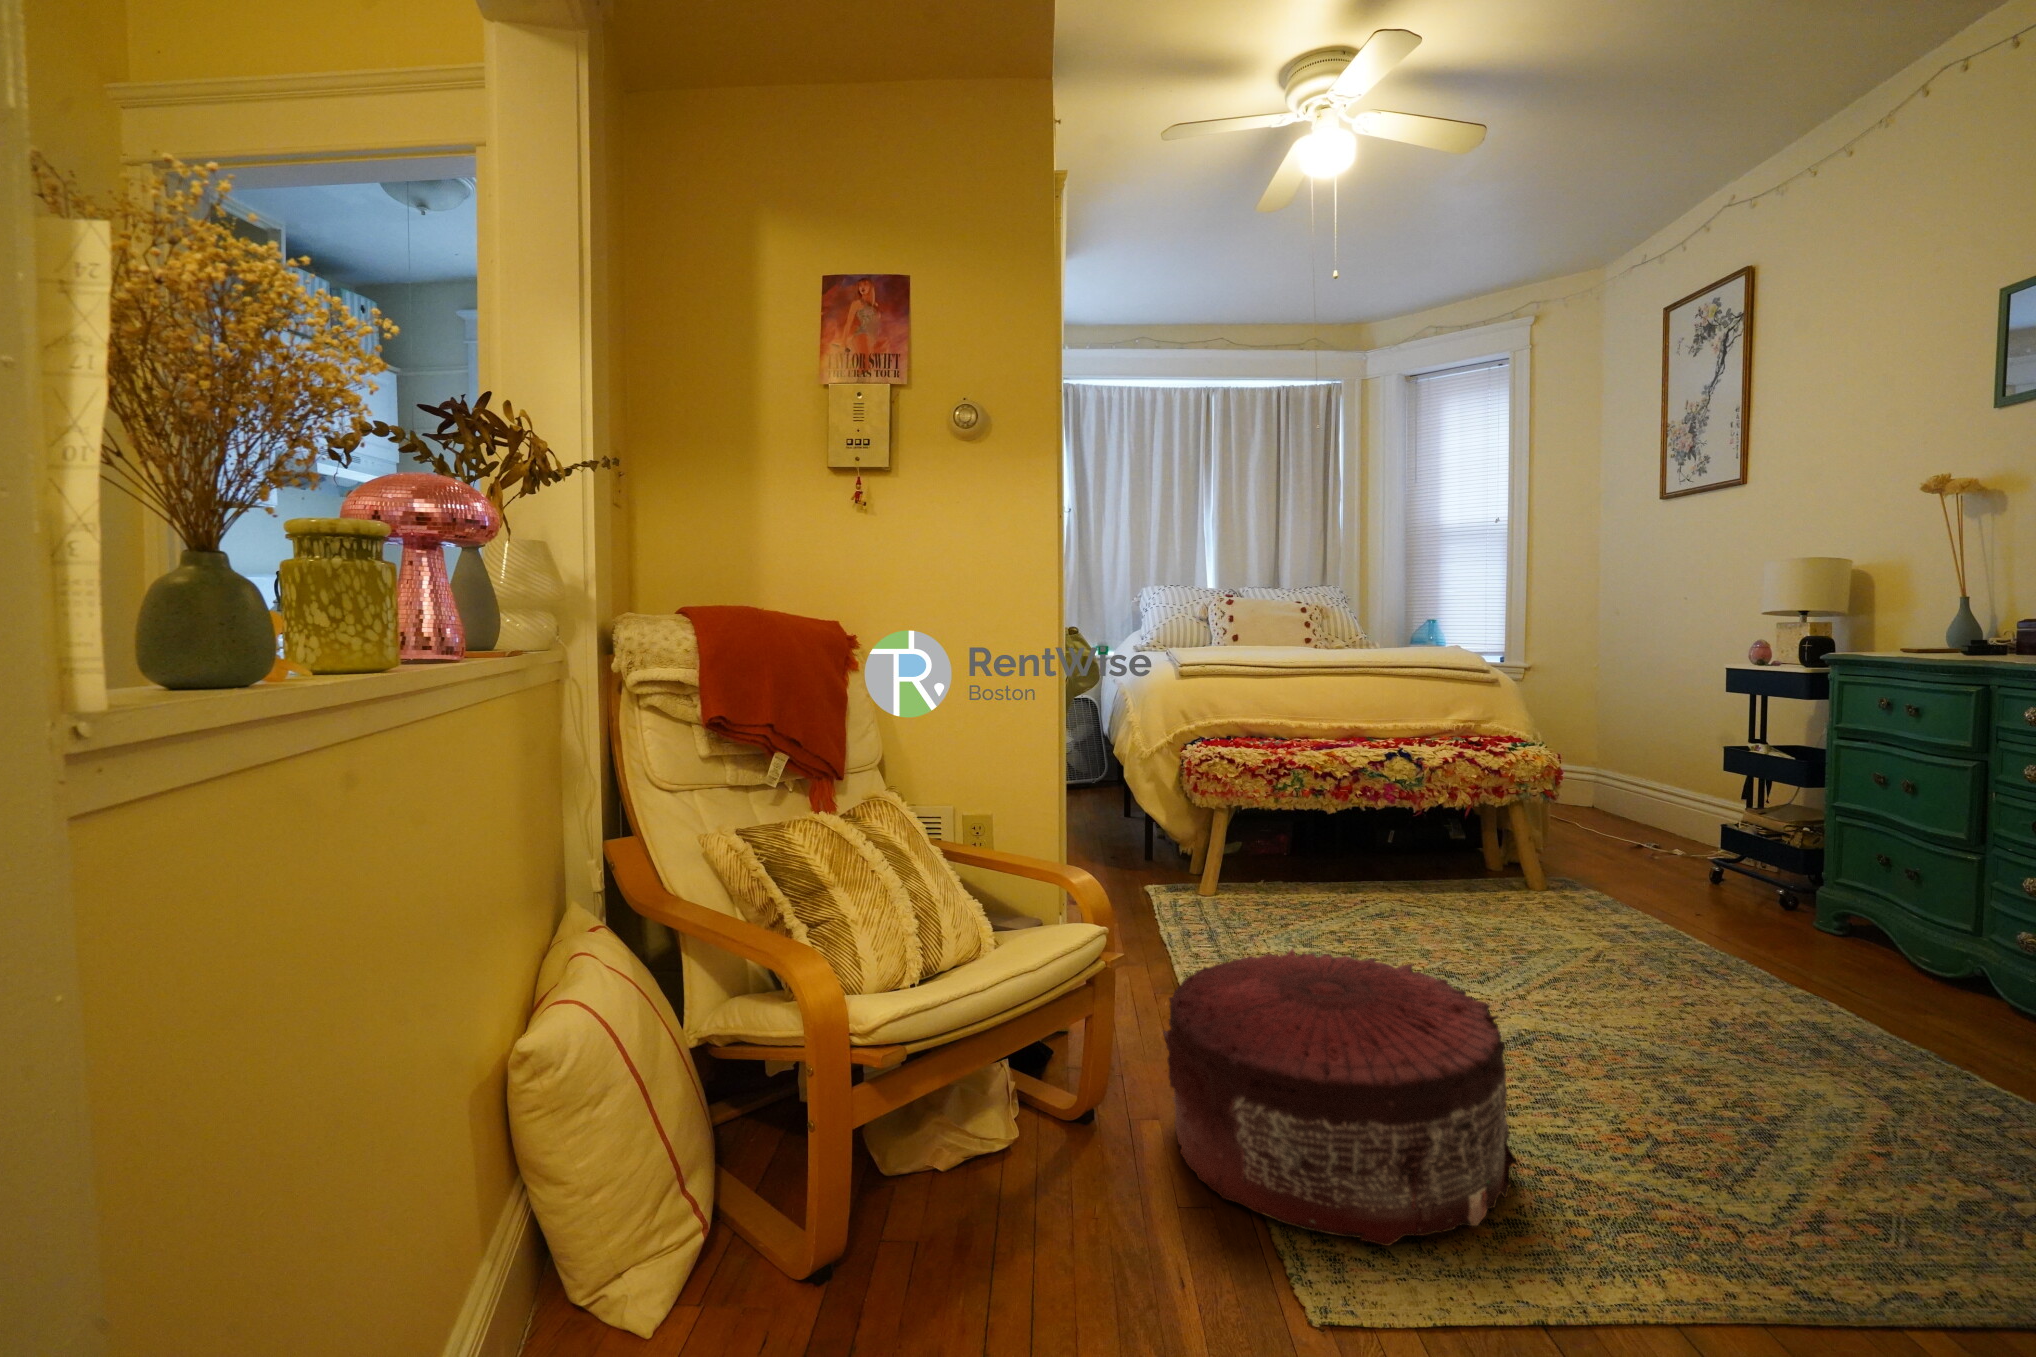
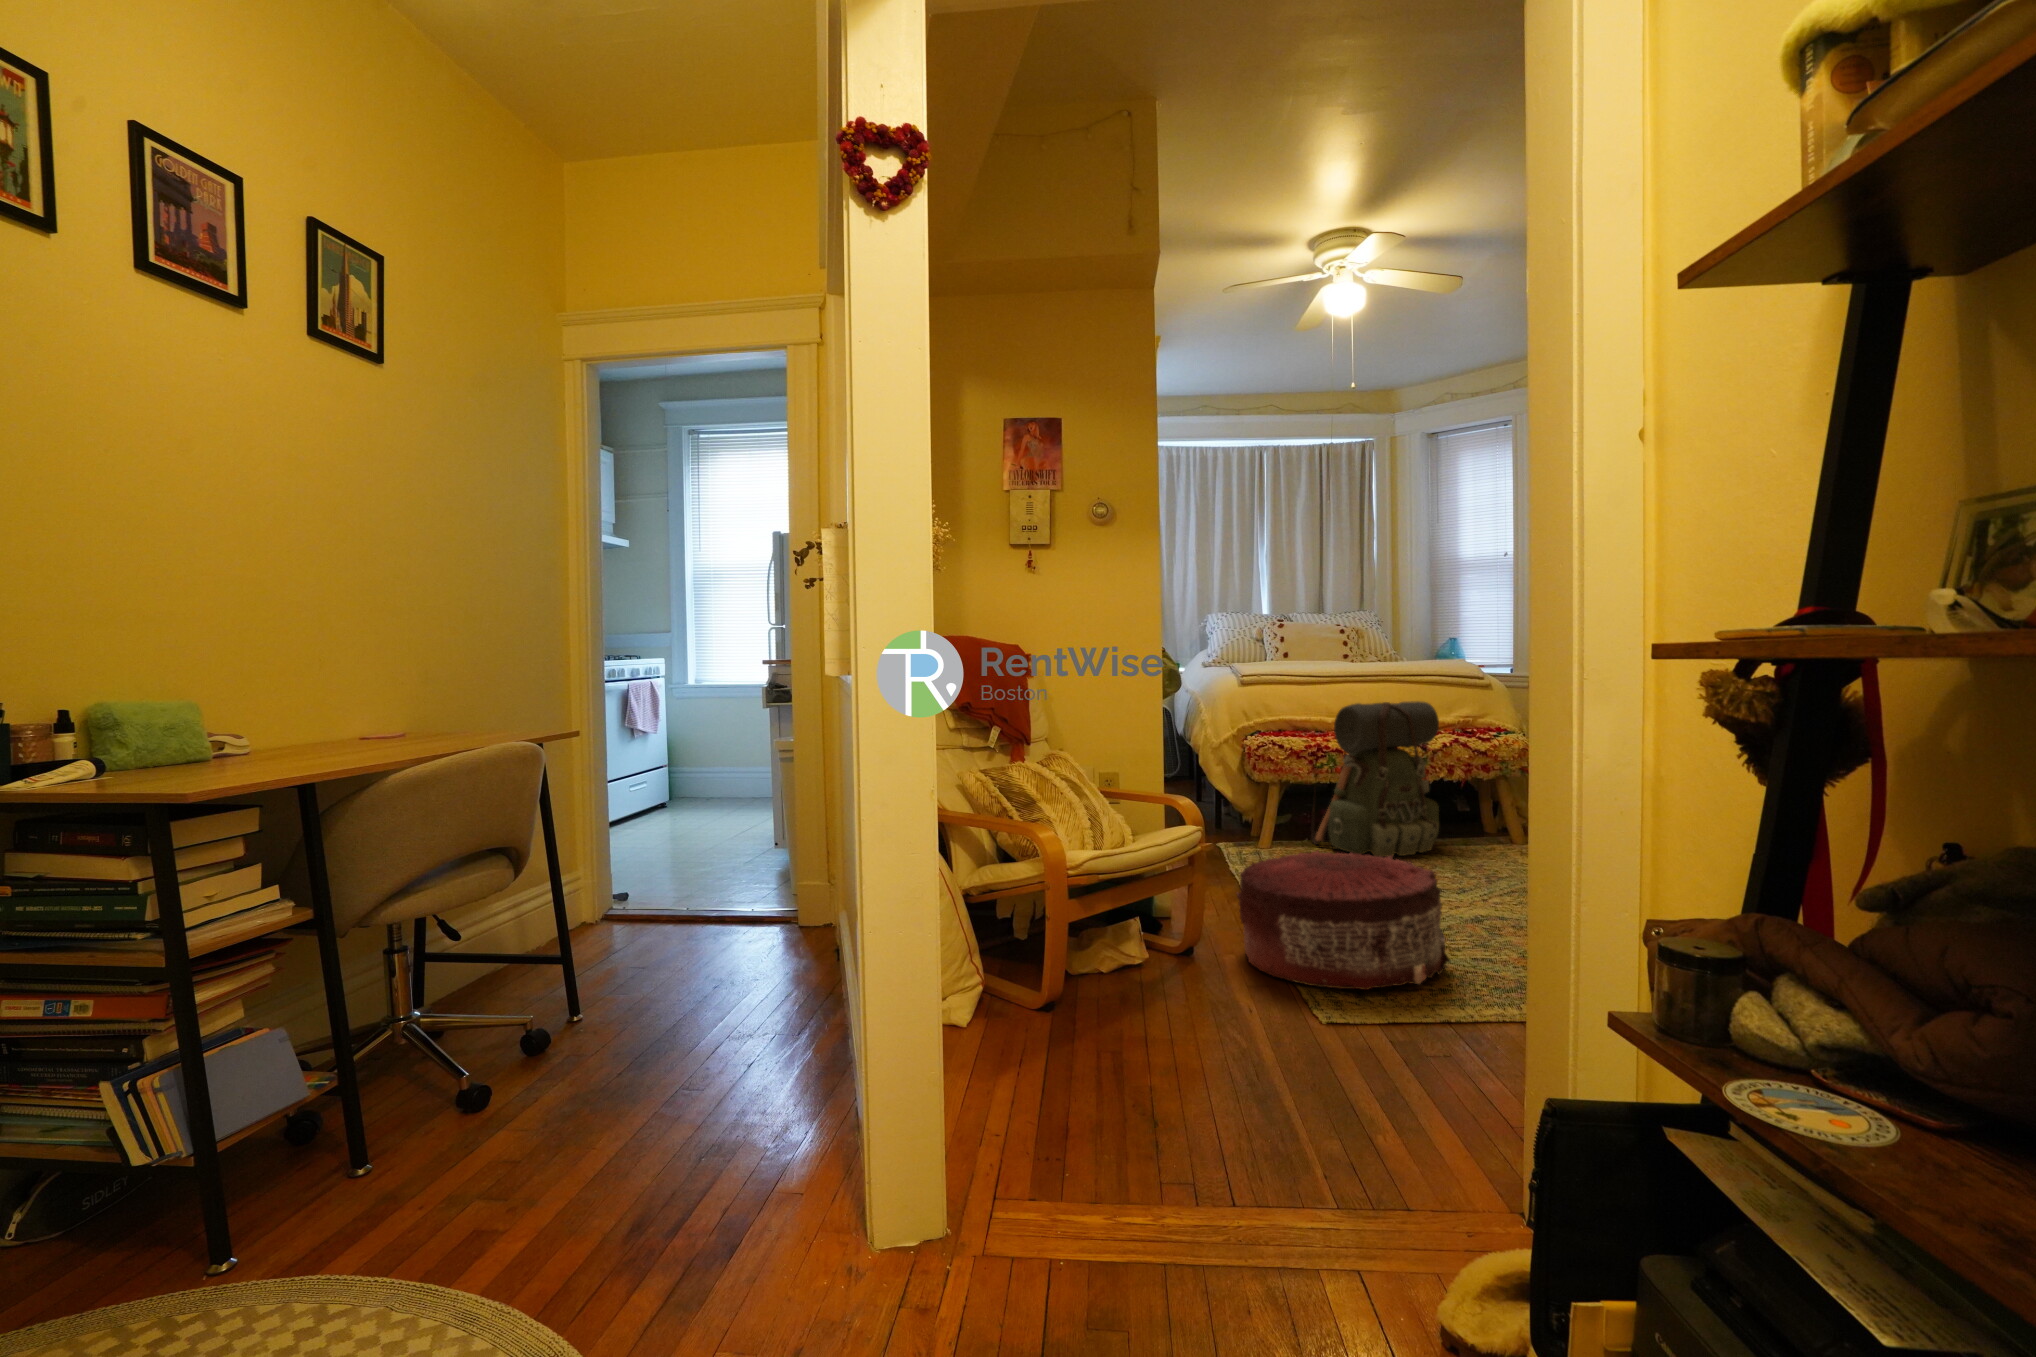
backpack: none [1268,702,1439,911] -> present [1311,701,1439,857]

